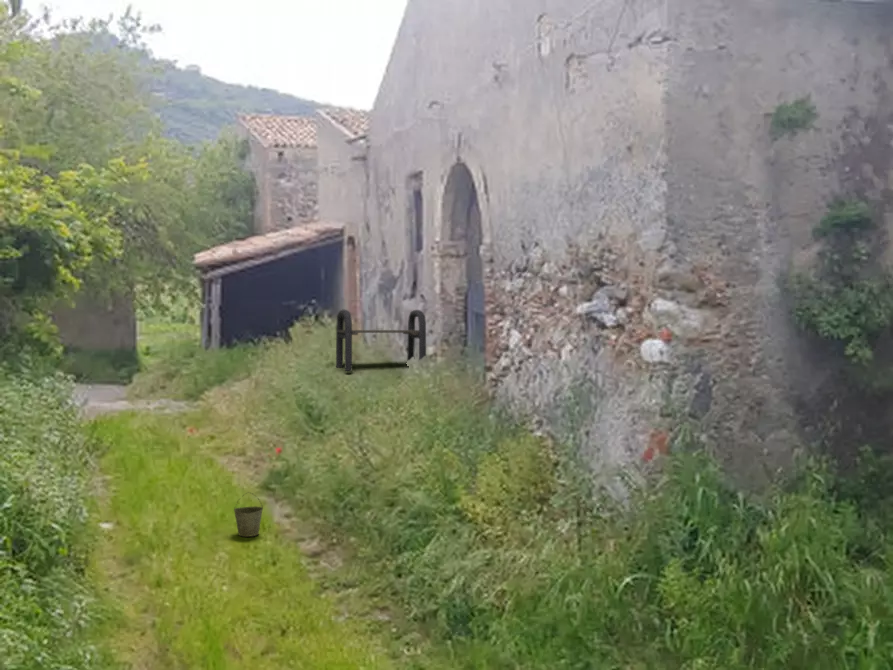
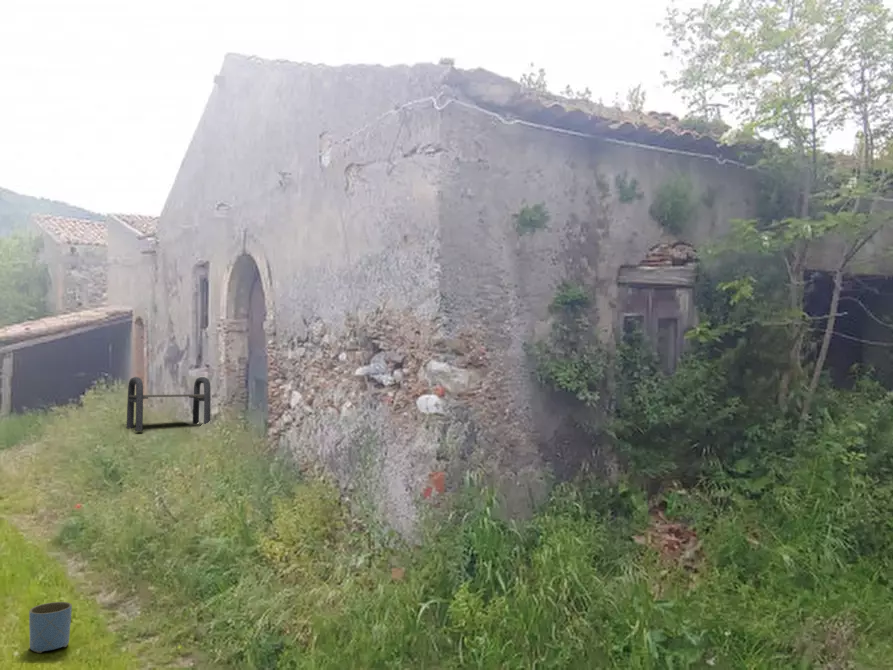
bucket: present [234,506,263,537] -> none [23,551,55,596]
planter: none [240,541,277,588] -> present [29,602,72,653]

